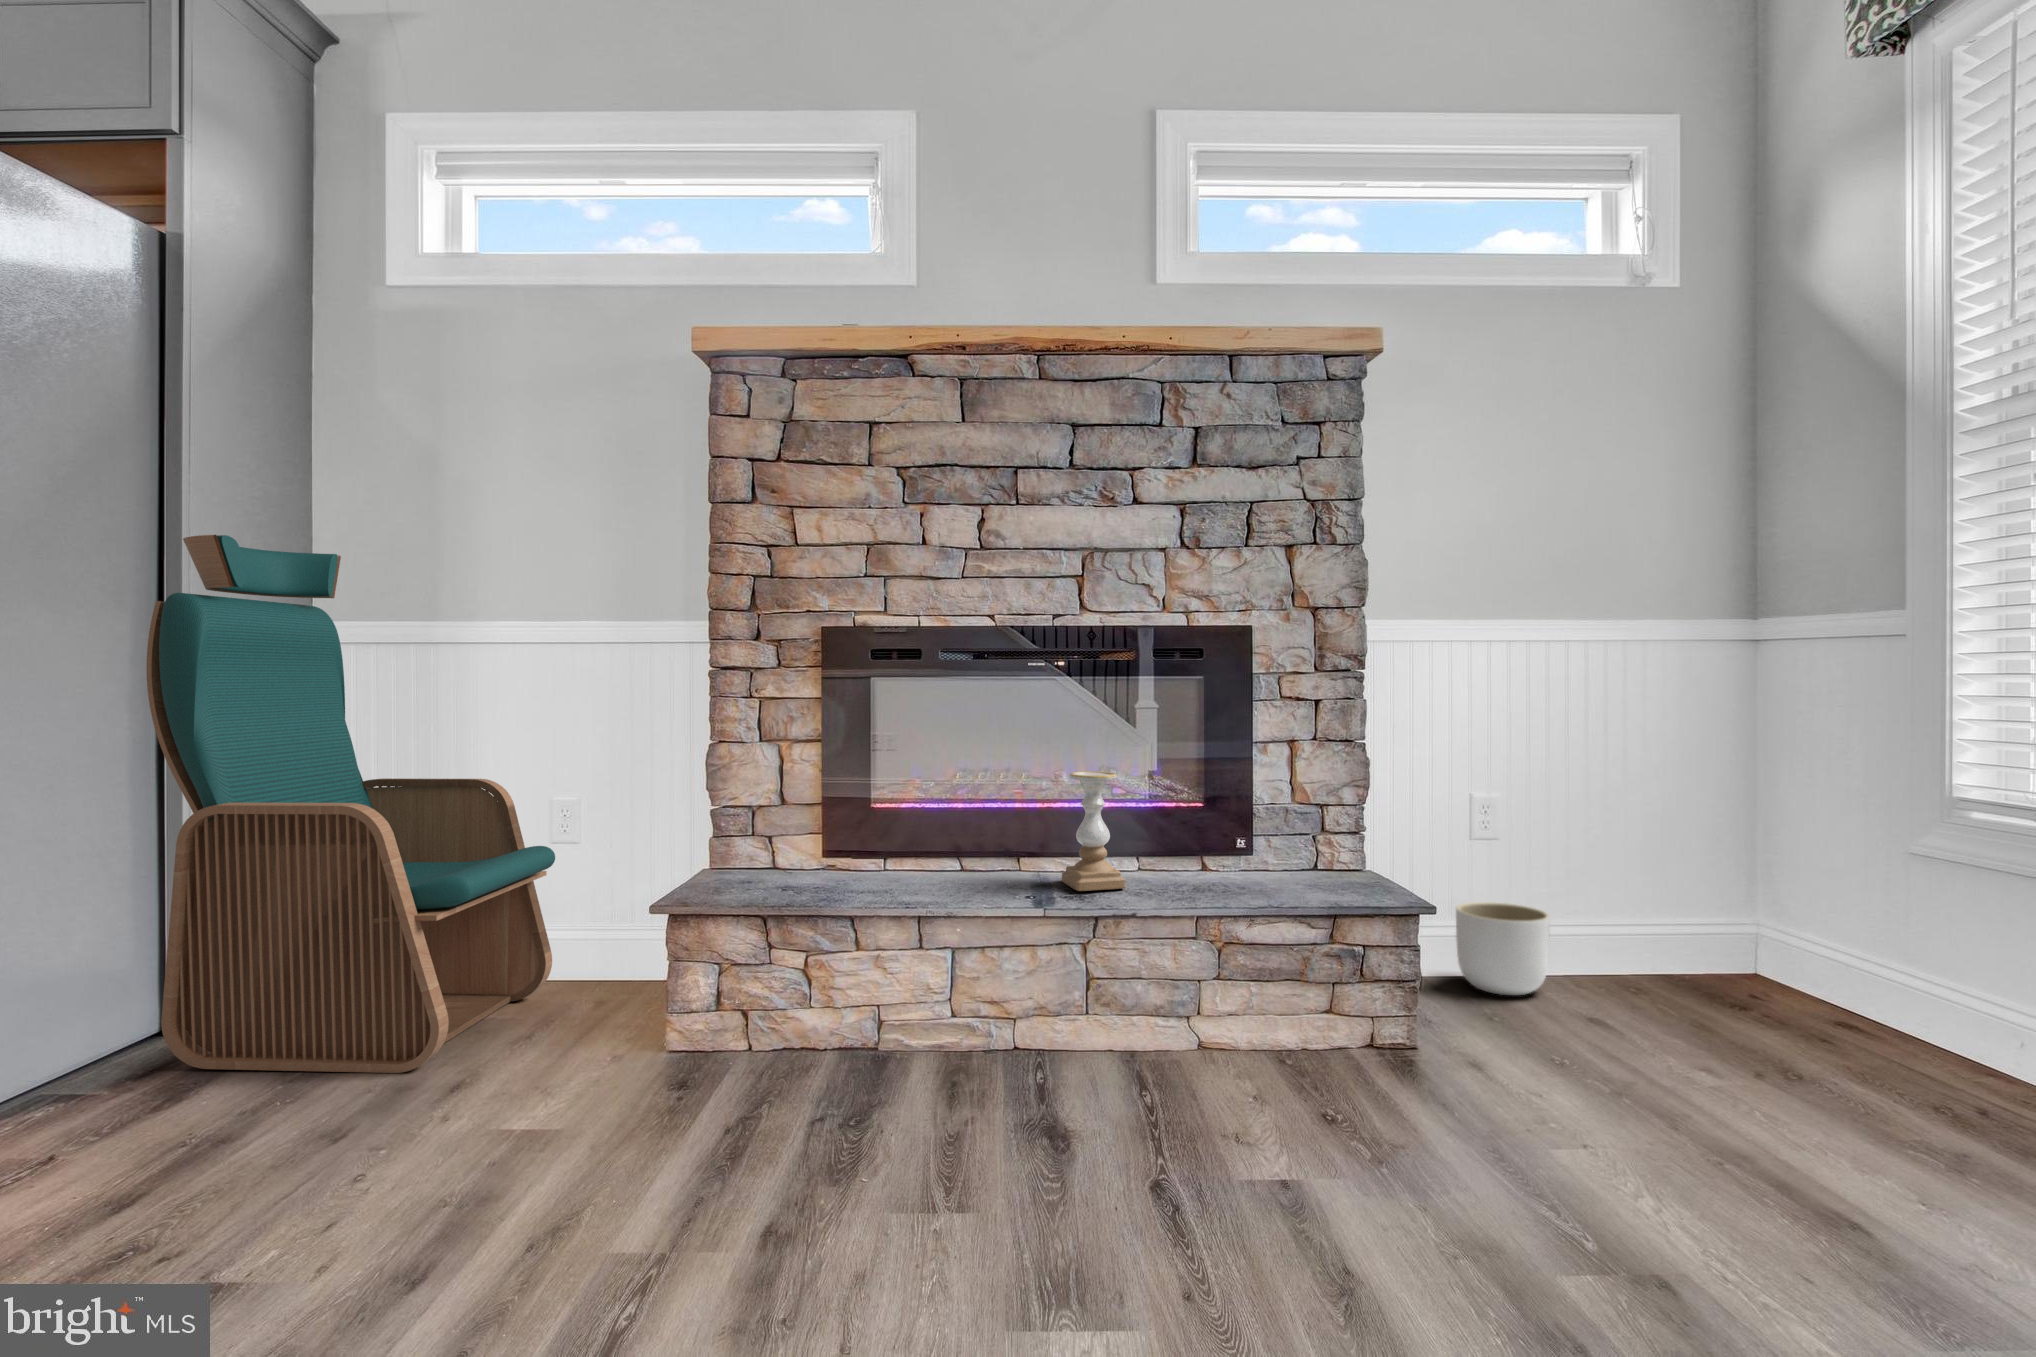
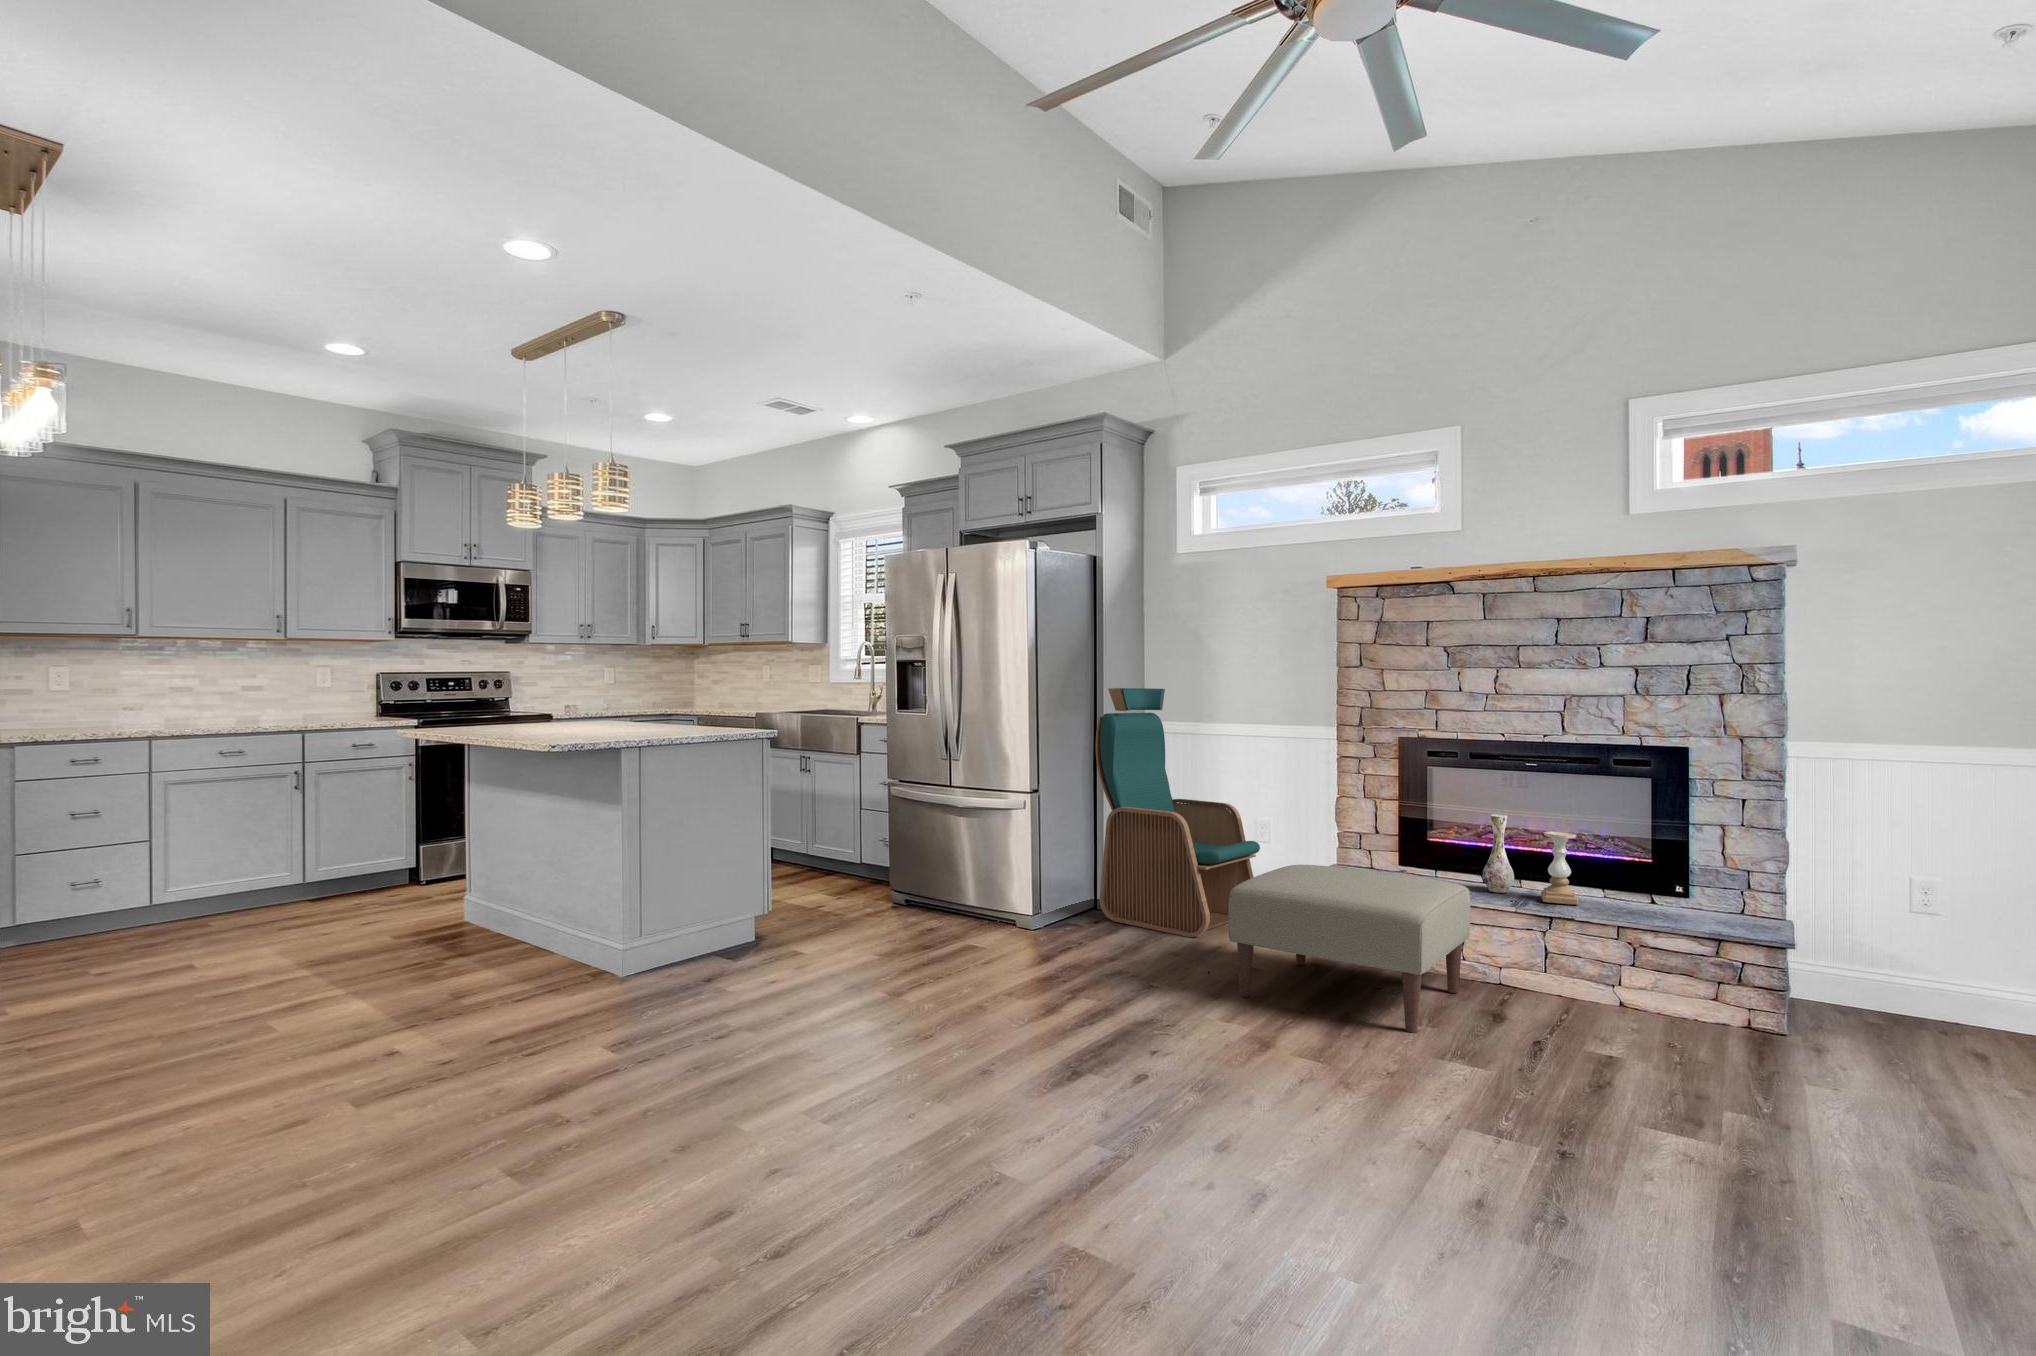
vase: none [973,752,1021,885] -> present [1483,815,1514,893]
ottoman: none [495,879,985,1249] -> present [1228,865,1470,1033]
planter: present [1456,902,1550,996] -> none [1899,965,1988,1040]

